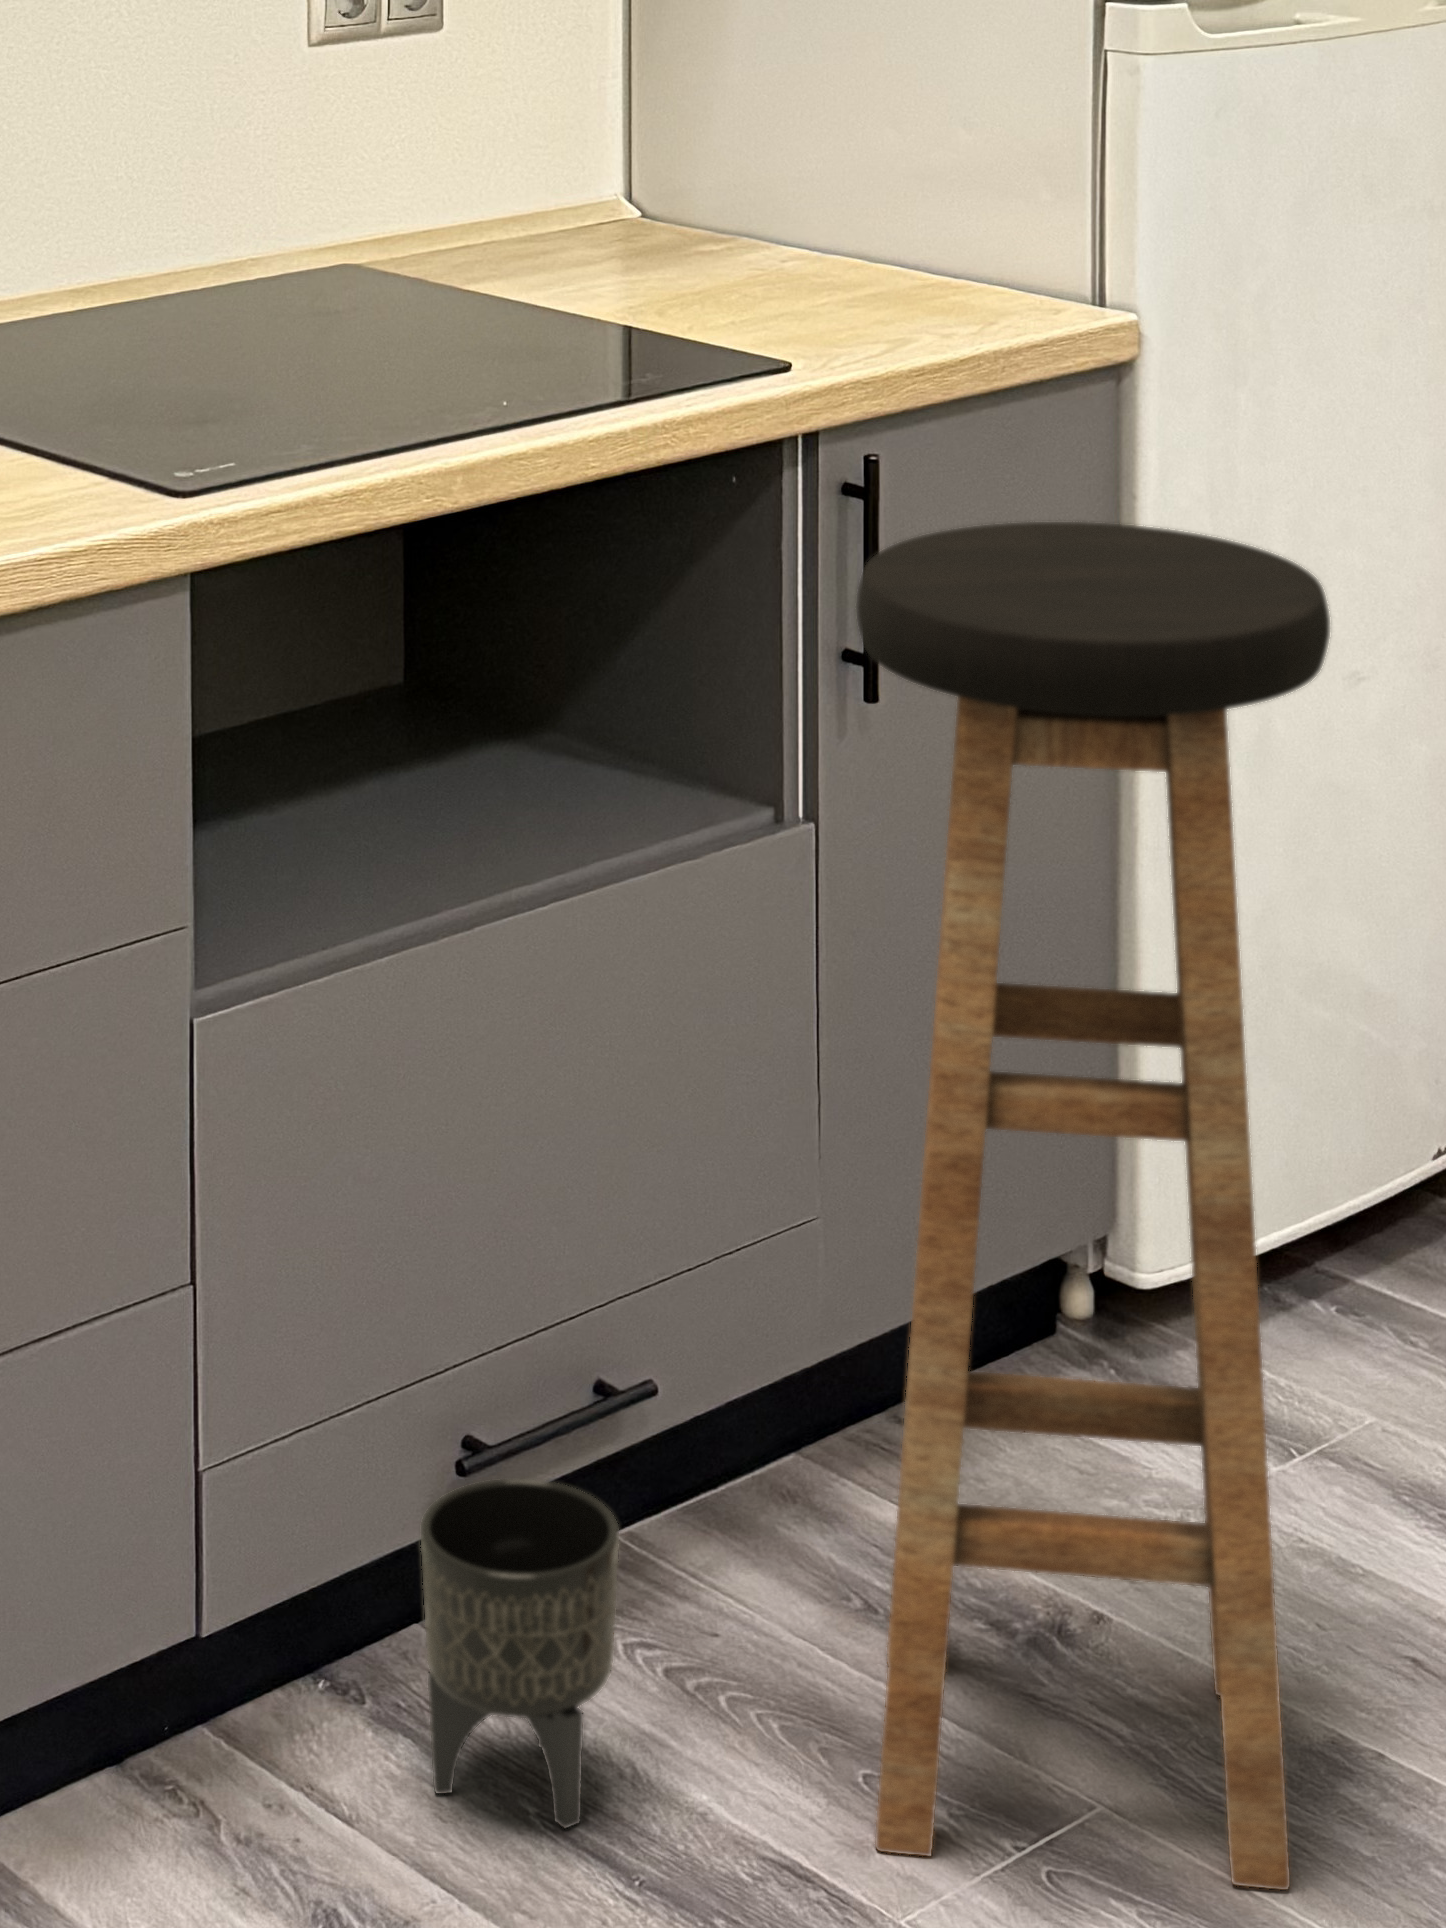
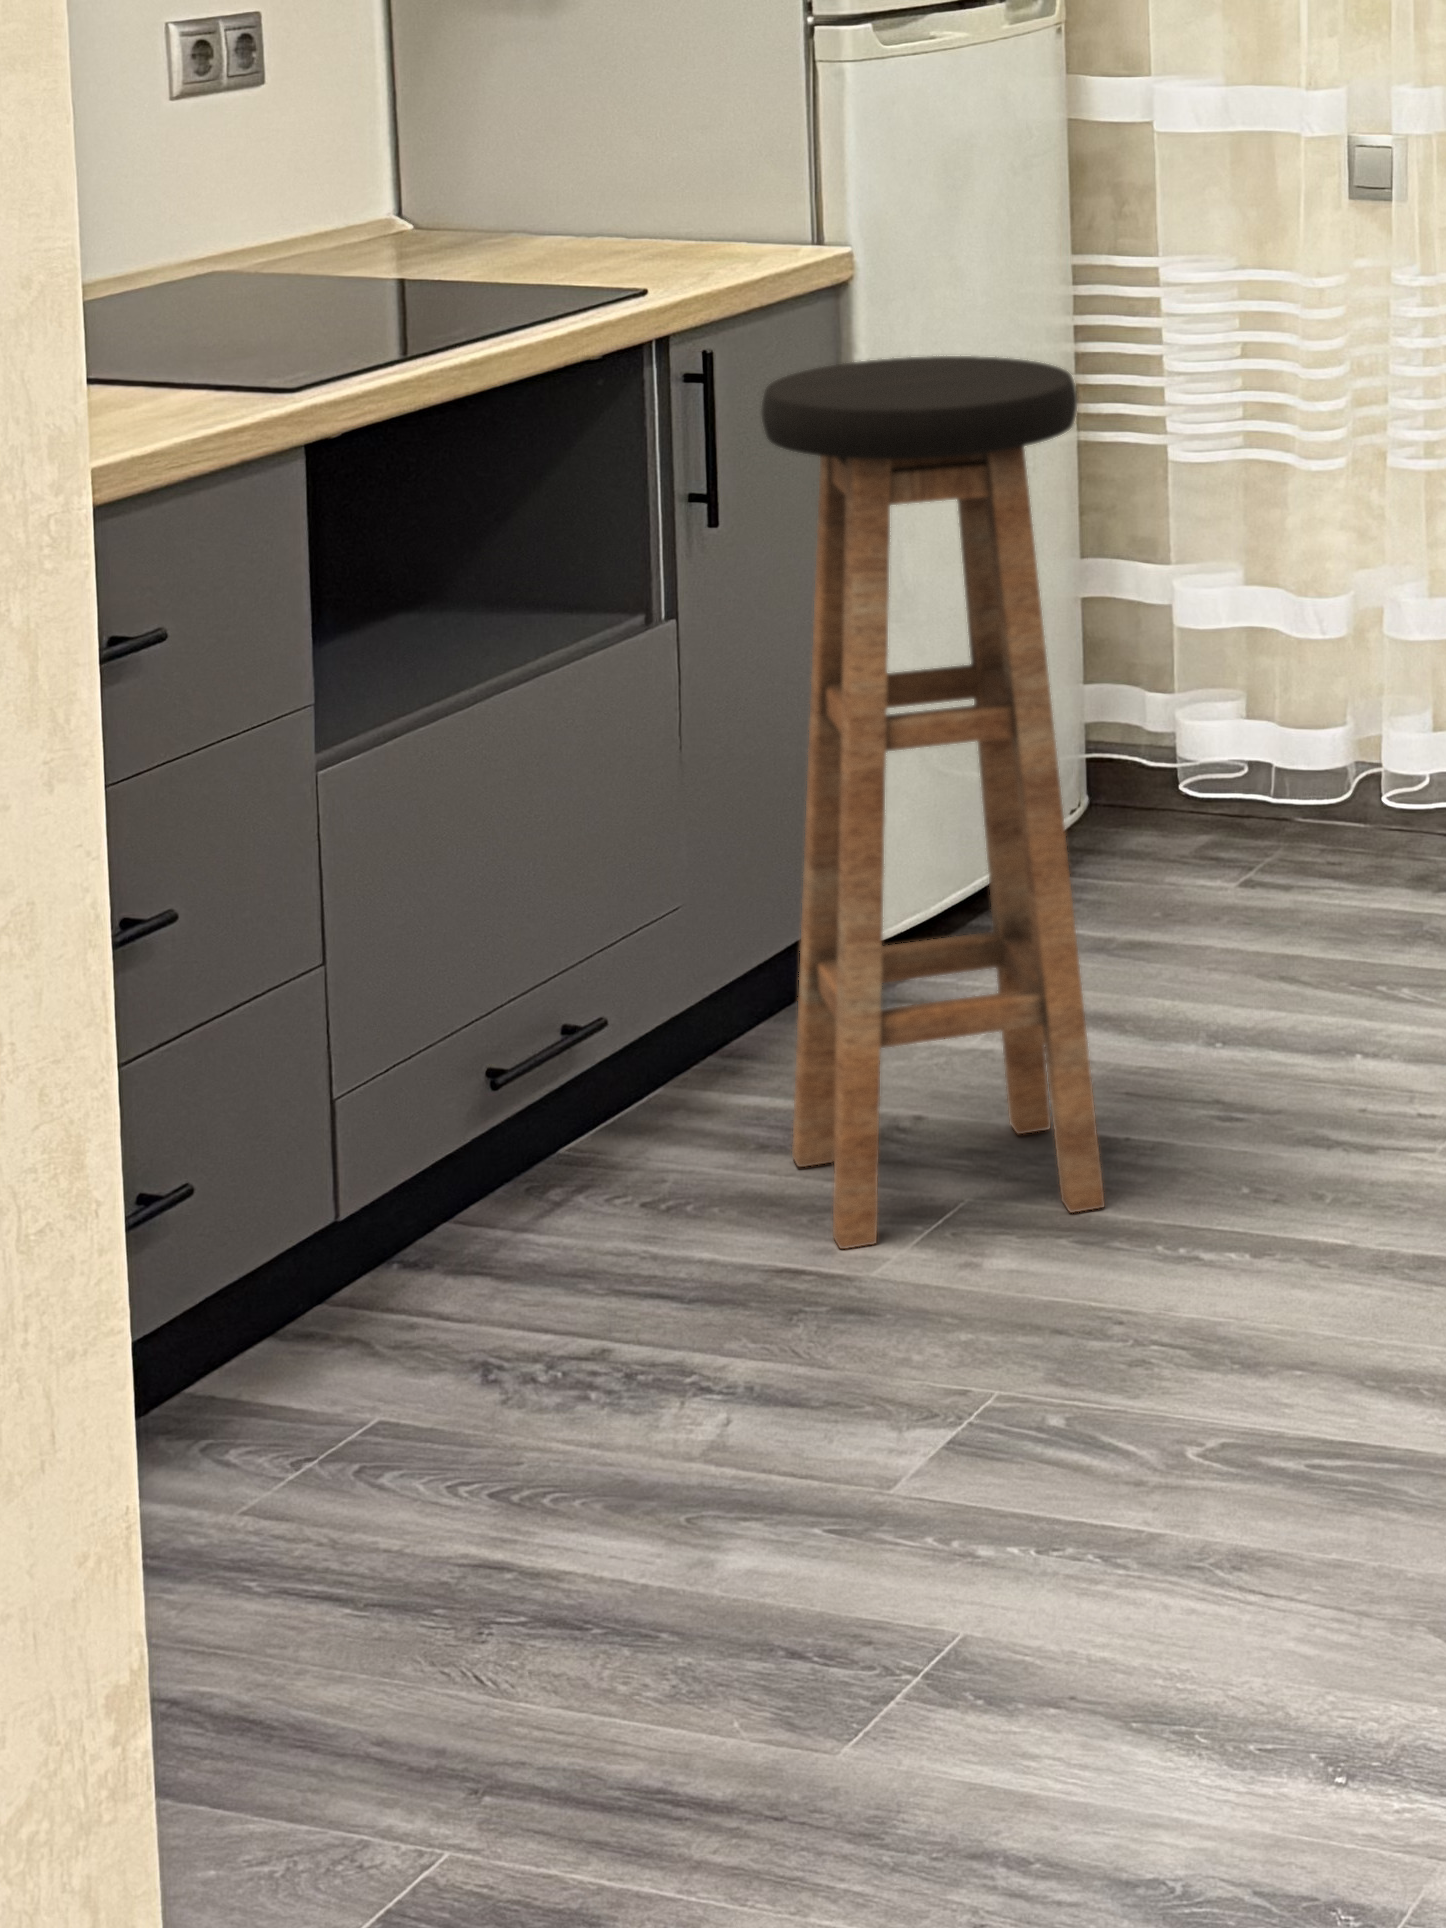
planter: present [421,1479,619,1828] -> none [502,1066,647,1291]

